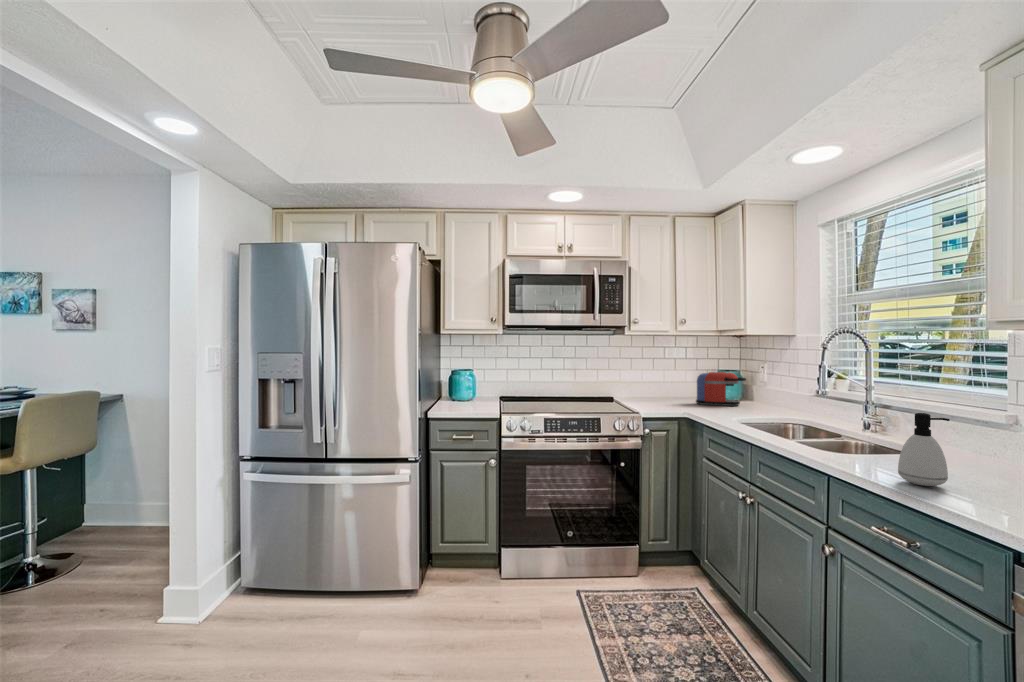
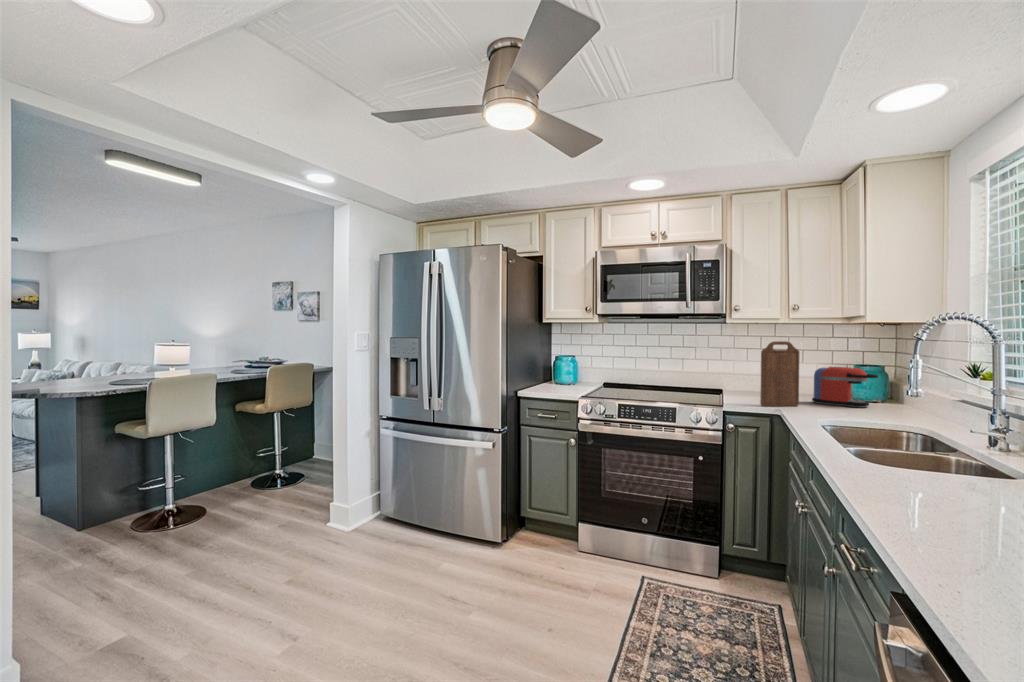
cutting board: none [667,351,694,410] -> present [760,341,799,406]
soap dispenser: present [898,413,950,486] -> none [909,415,973,508]

